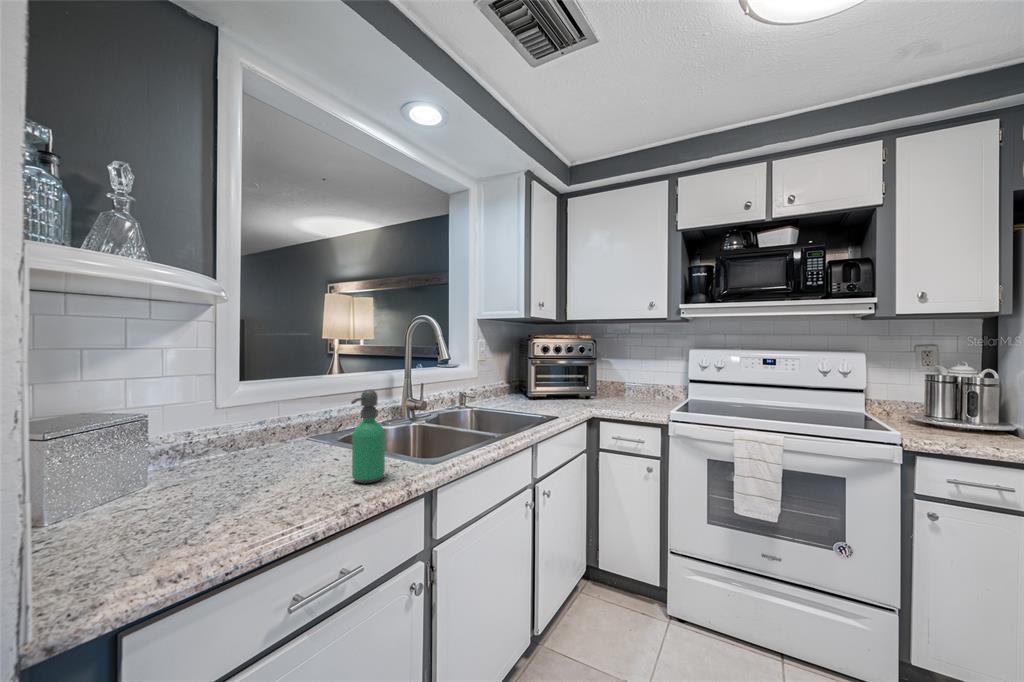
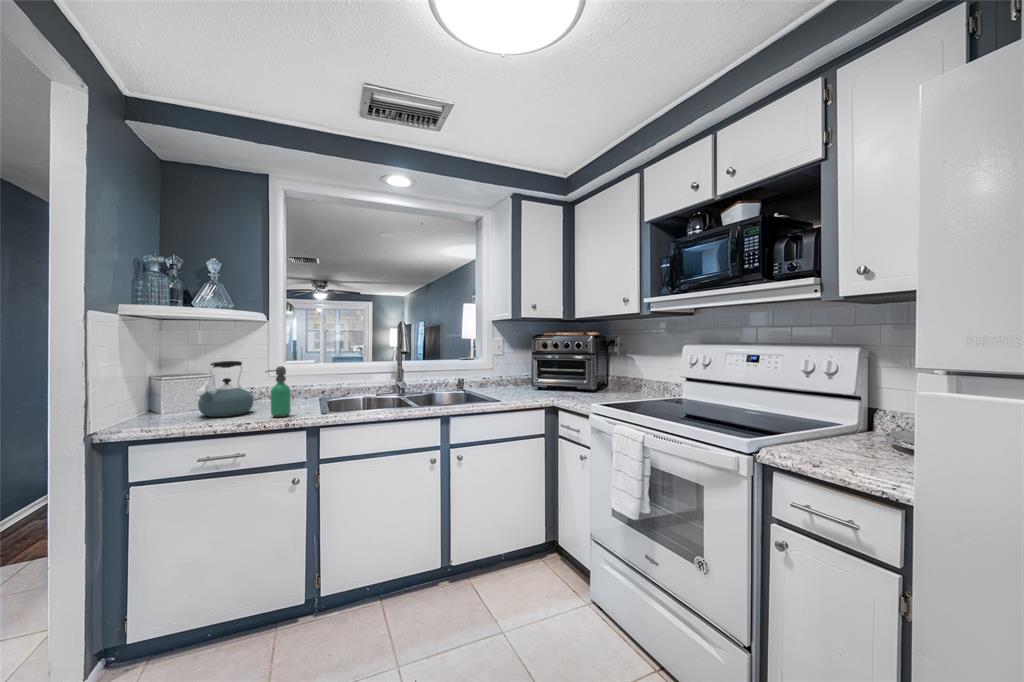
kettle: none [172,384,286,507] -> present [196,361,254,417]

